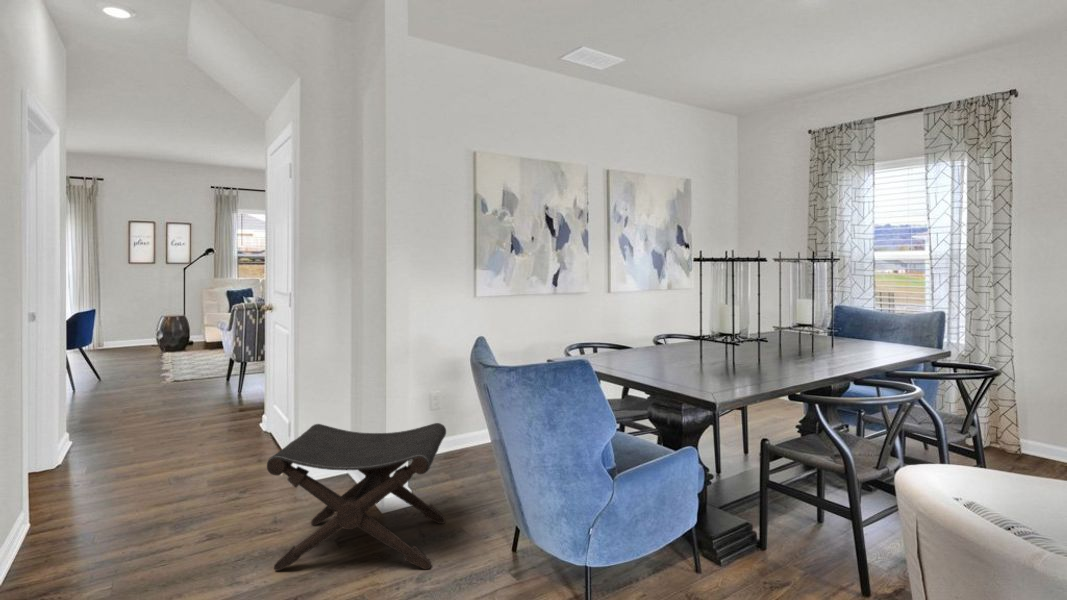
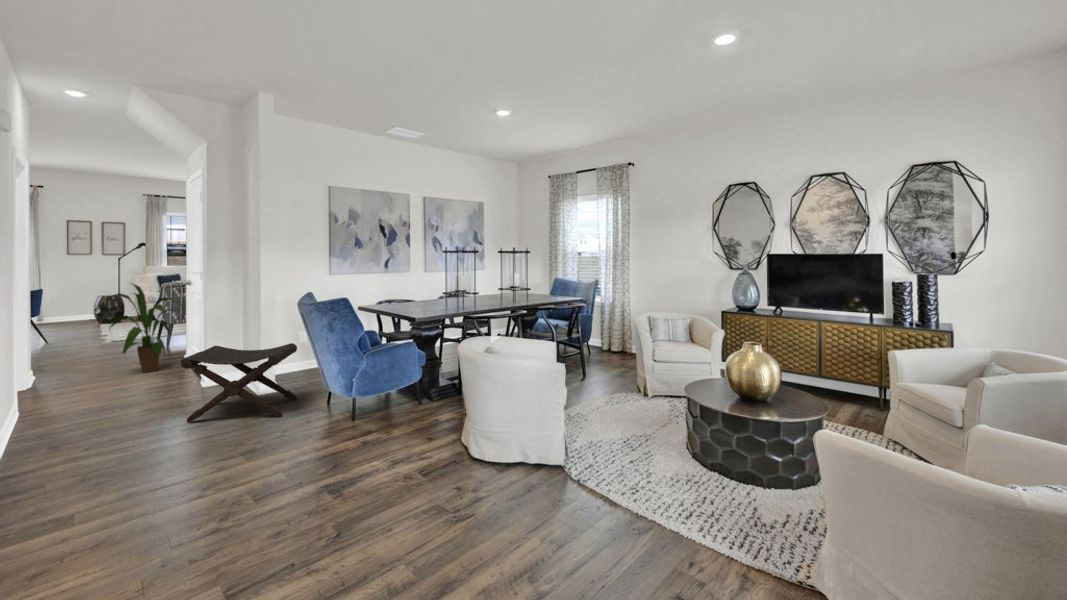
house plant: none [156,308,266,443] -> present [109,284,183,372]

